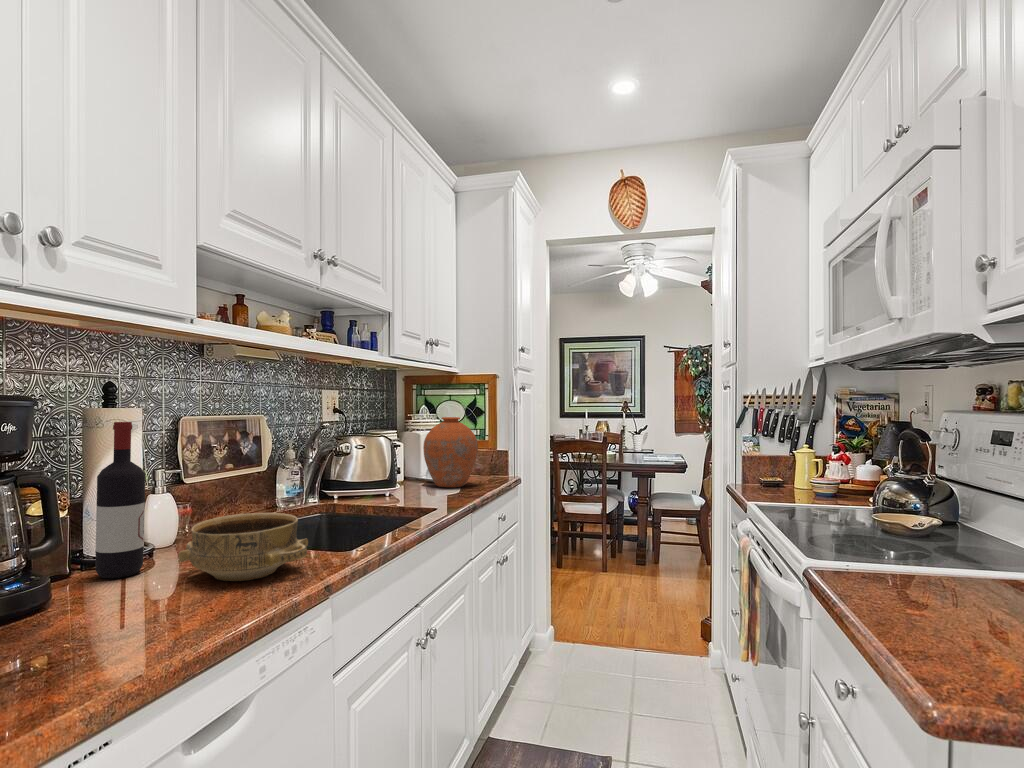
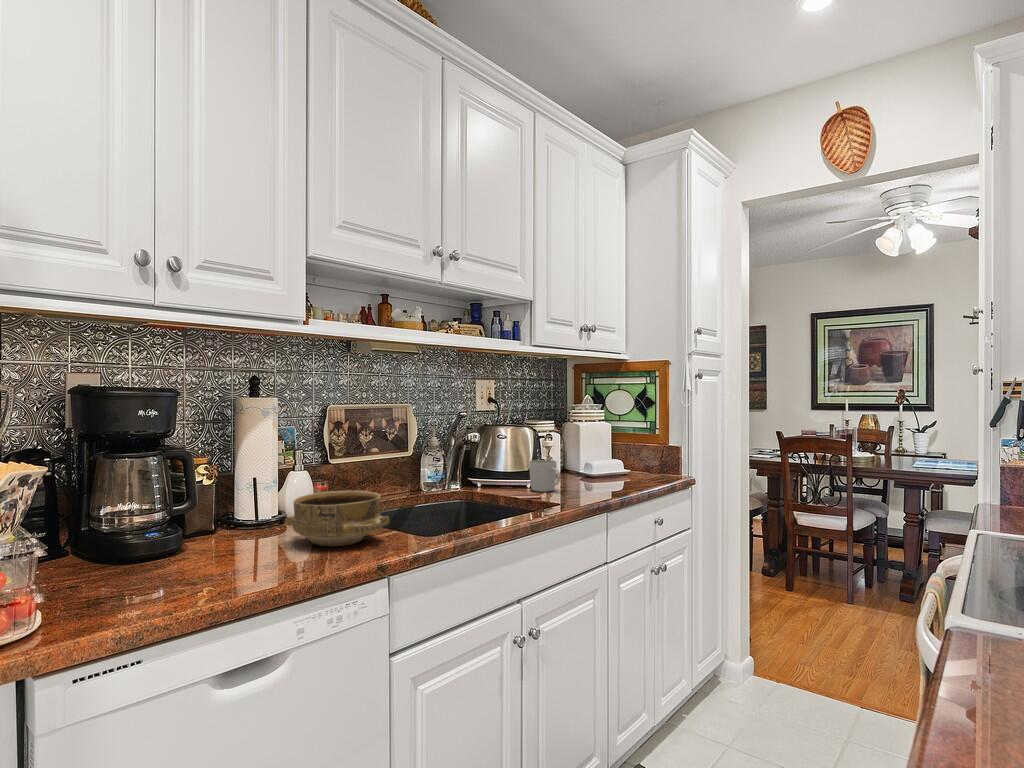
vase: present [423,417,478,487] -> none [576,408,634,483]
wine bottle: present [95,422,146,579] -> none [237,409,272,535]
mug: none [390,468,423,500] -> present [530,460,560,492]

